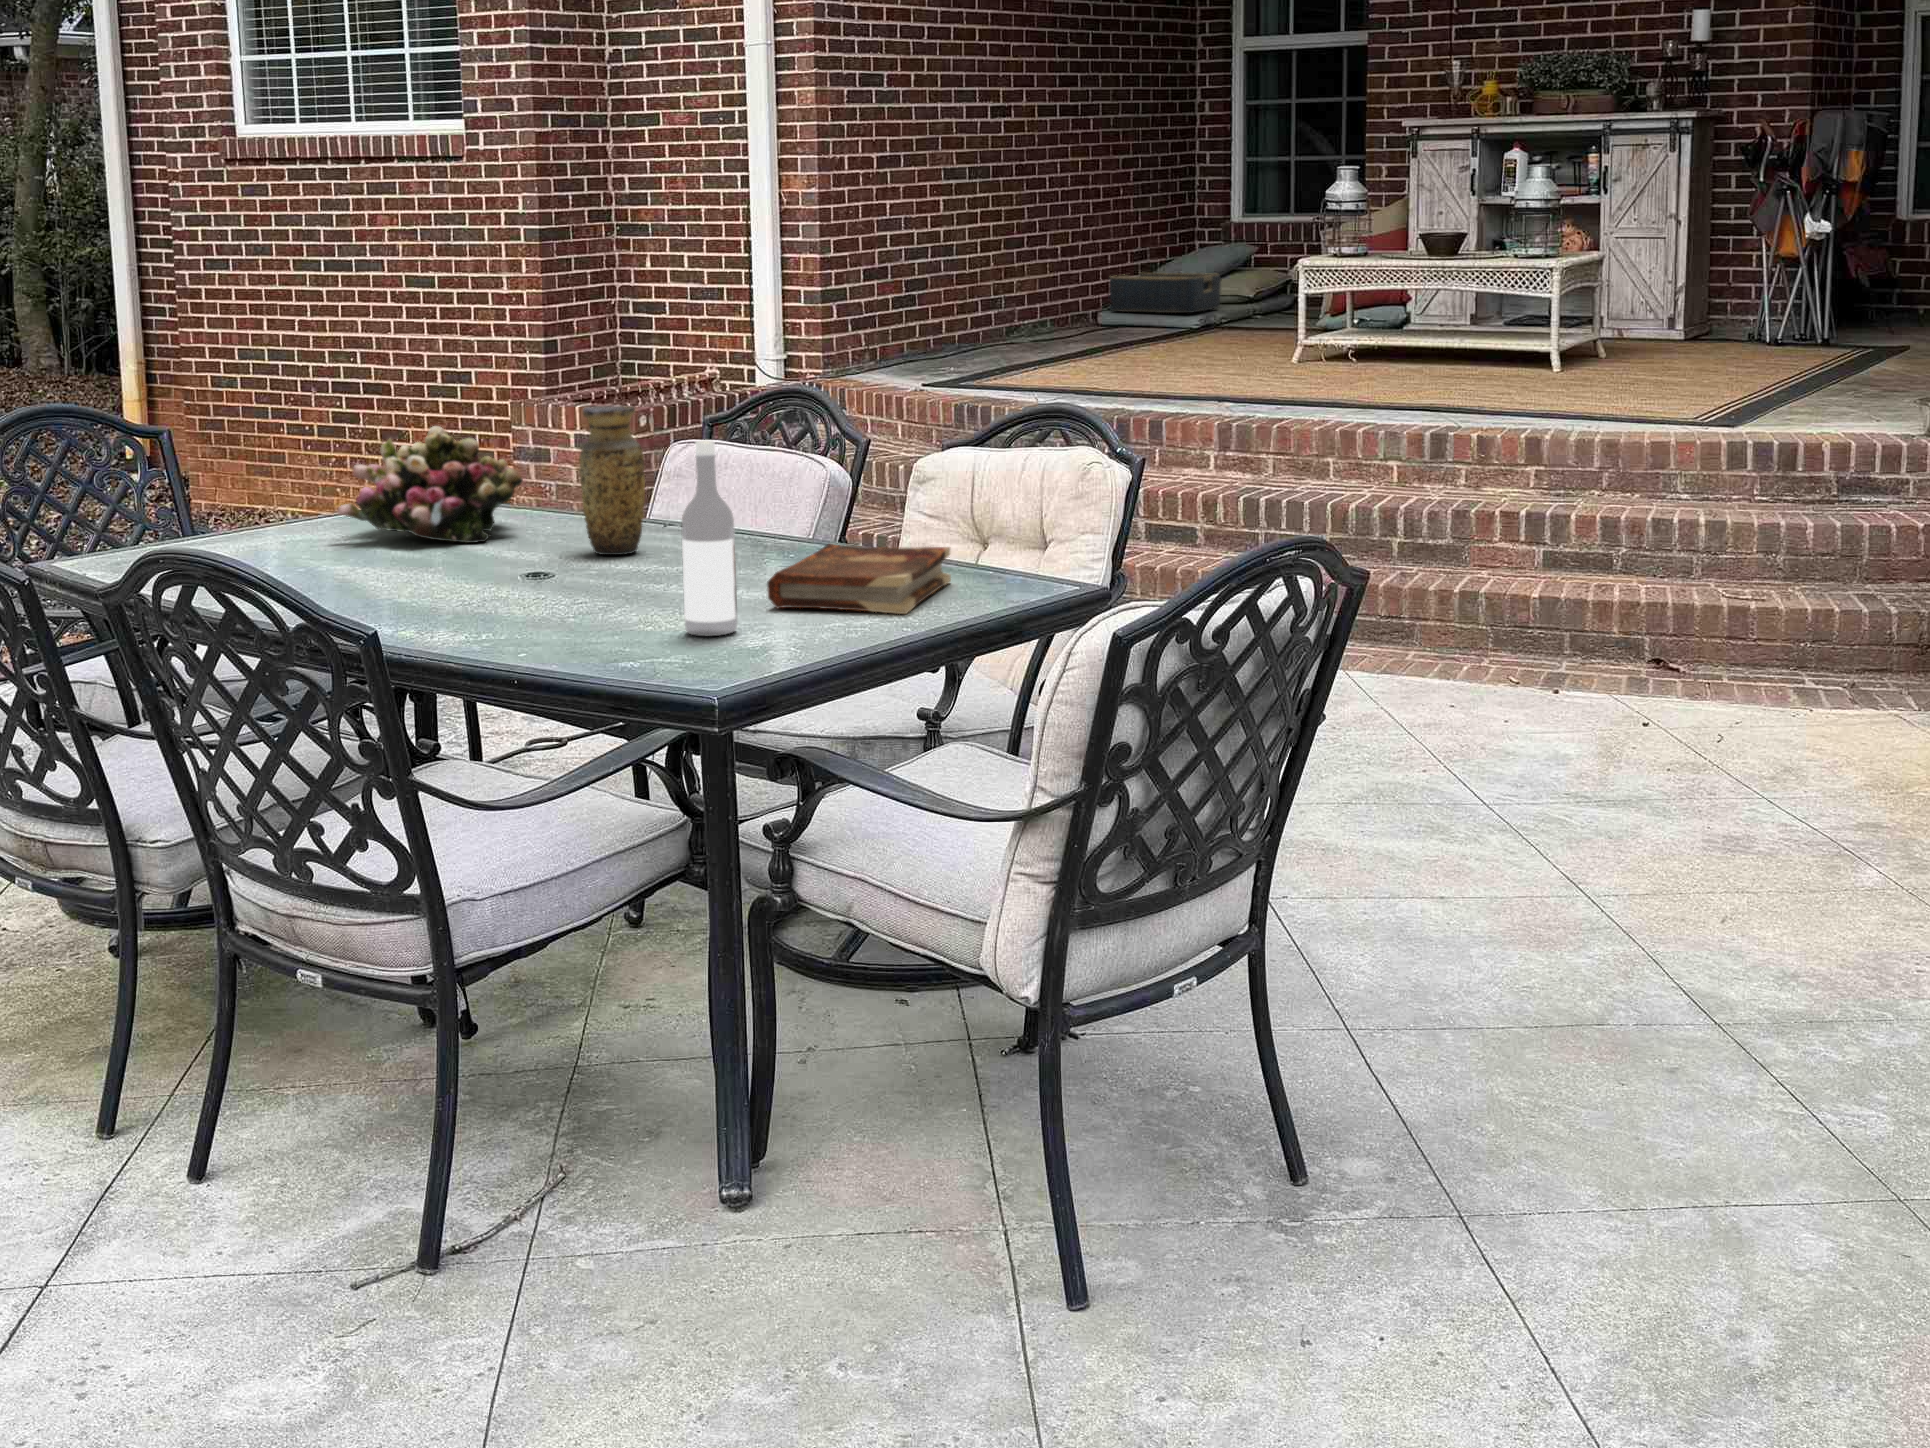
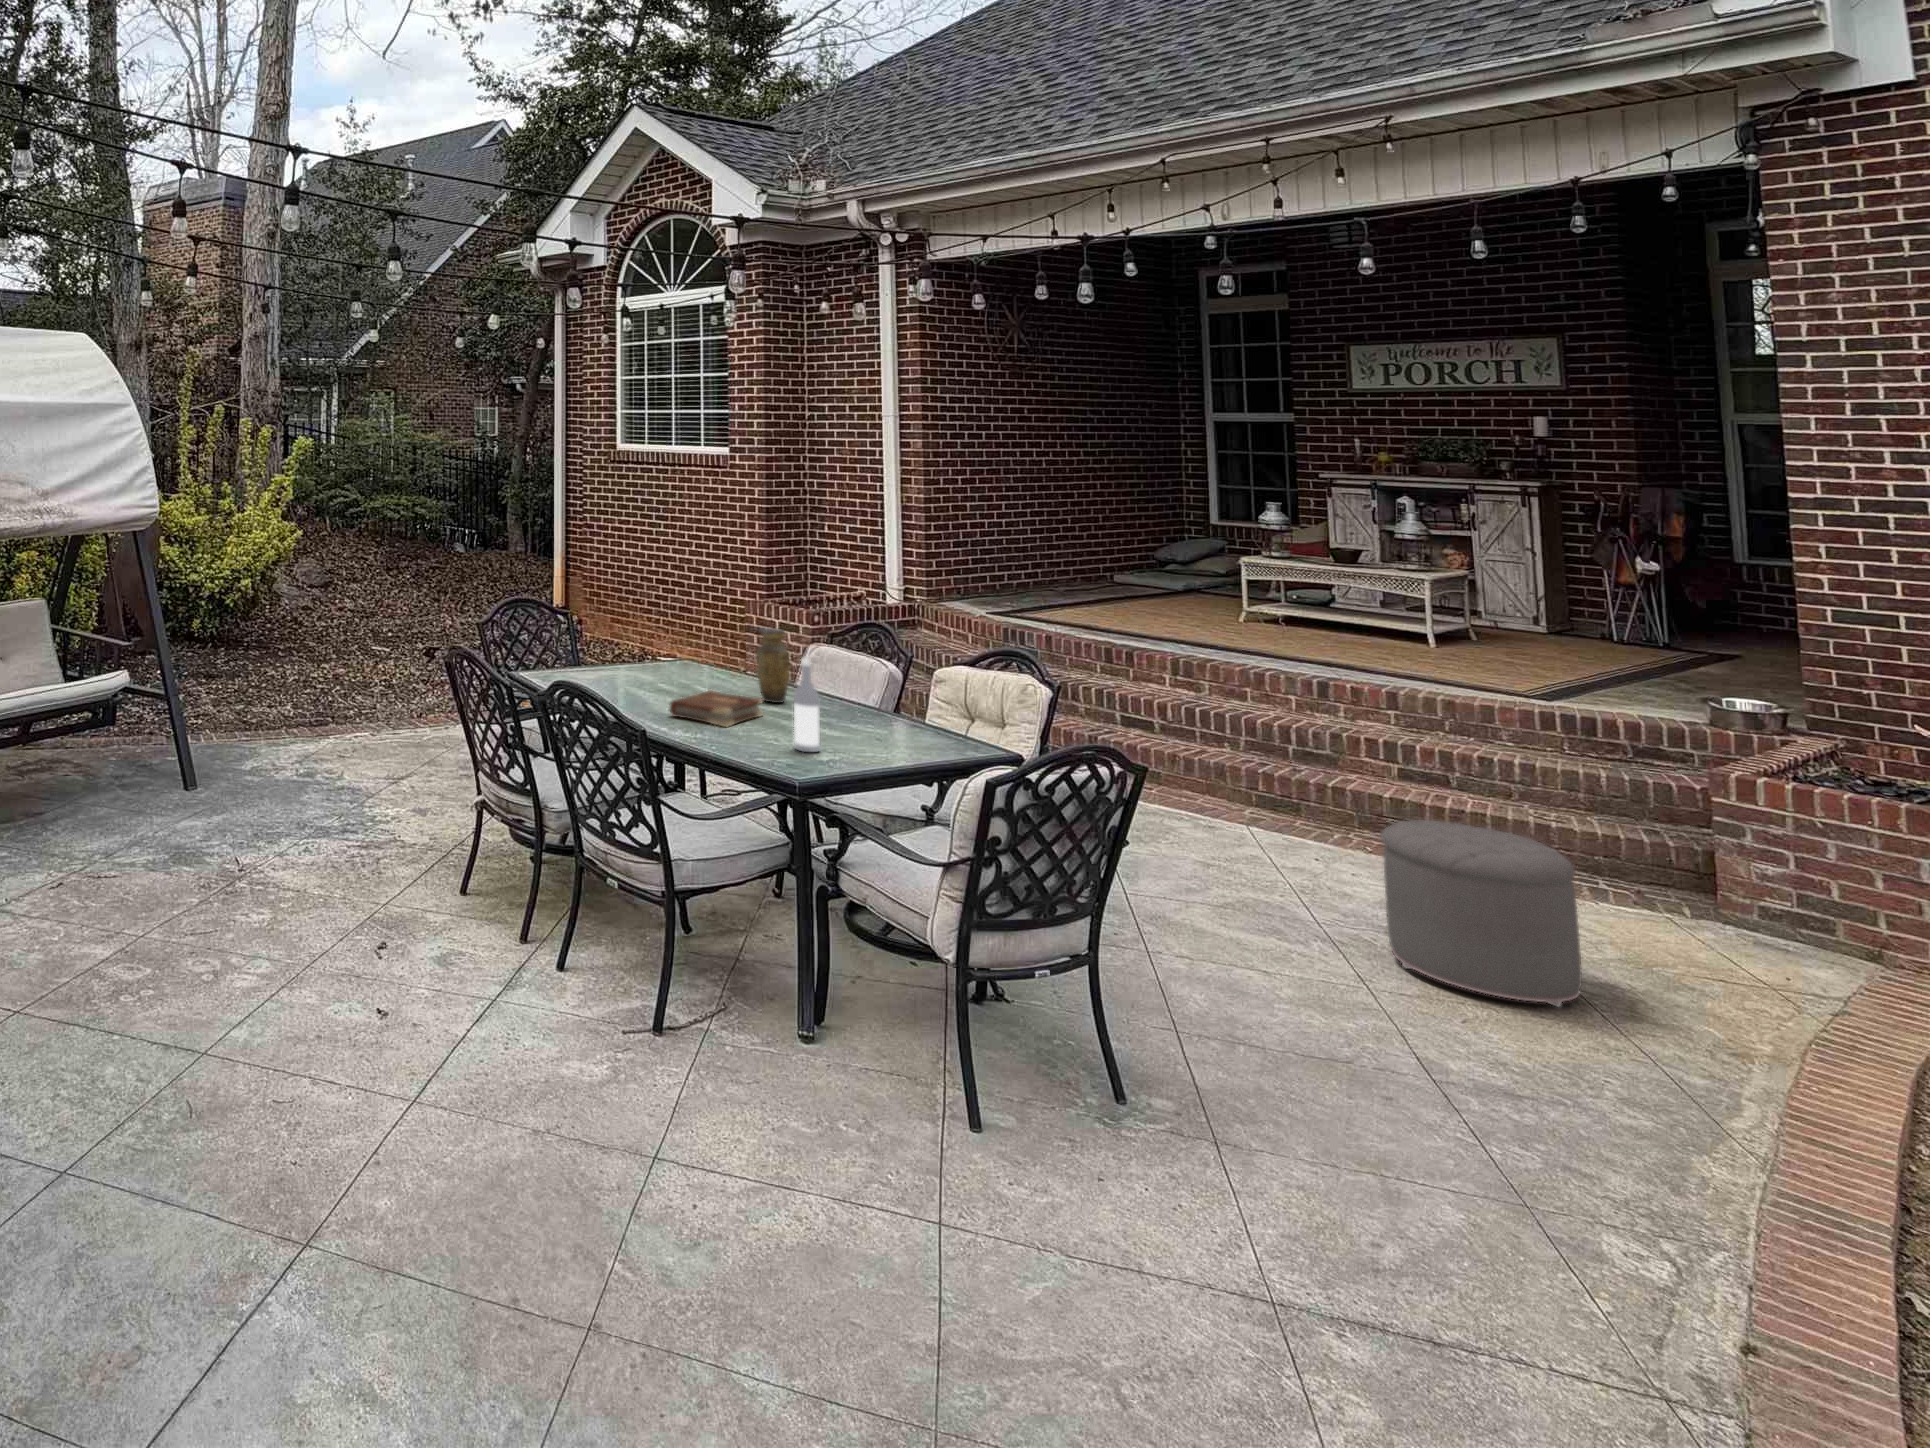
basket: present [1109,273,1221,313] -> none [1124,552,1205,580]
flower arrangement: present [338,426,523,543] -> none [644,627,732,687]
book: present [767,544,951,614] -> present [670,690,763,727]
ottoman: none [1590,610,1847,860] -> present [1381,820,1582,1007]

